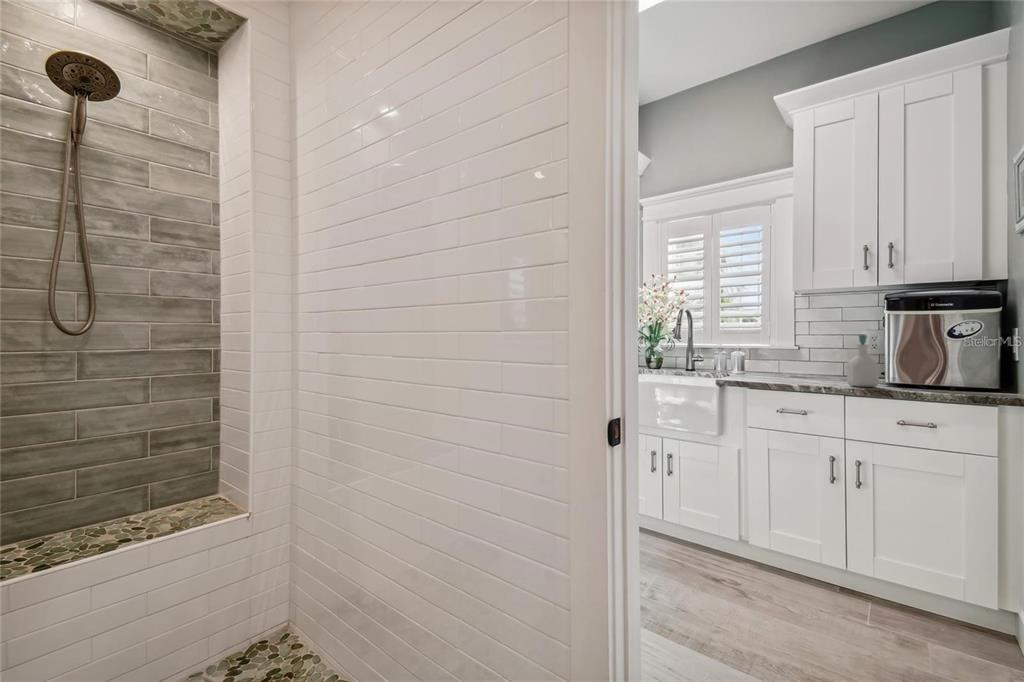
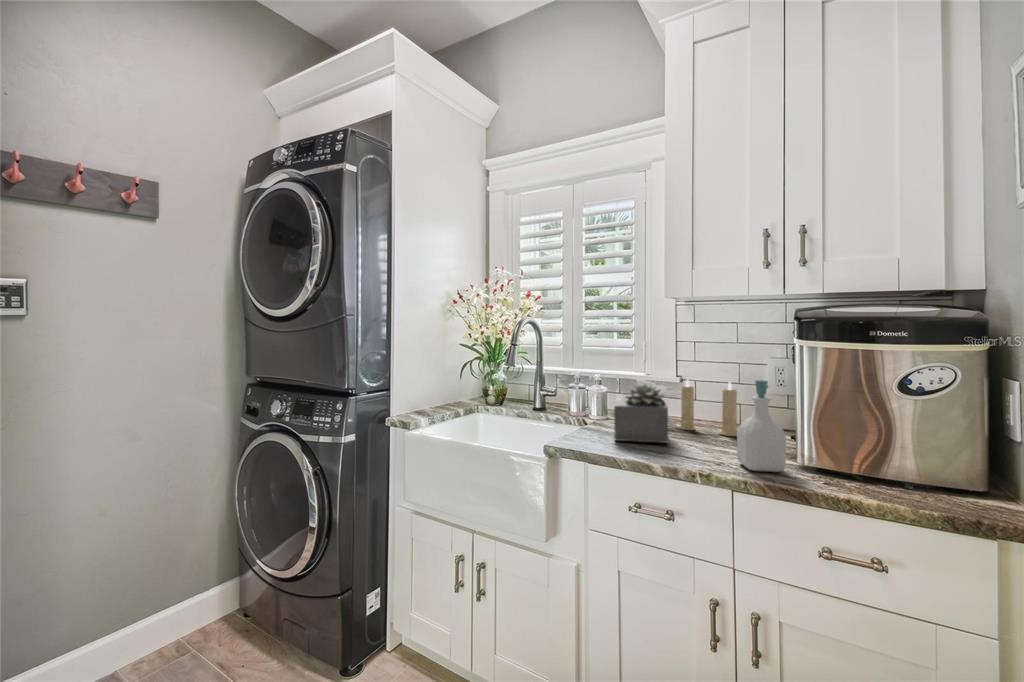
succulent plant: none [758,344,799,379] -> present [614,384,669,443]
candle: none [800,344,844,380] -> present [679,379,737,436]

